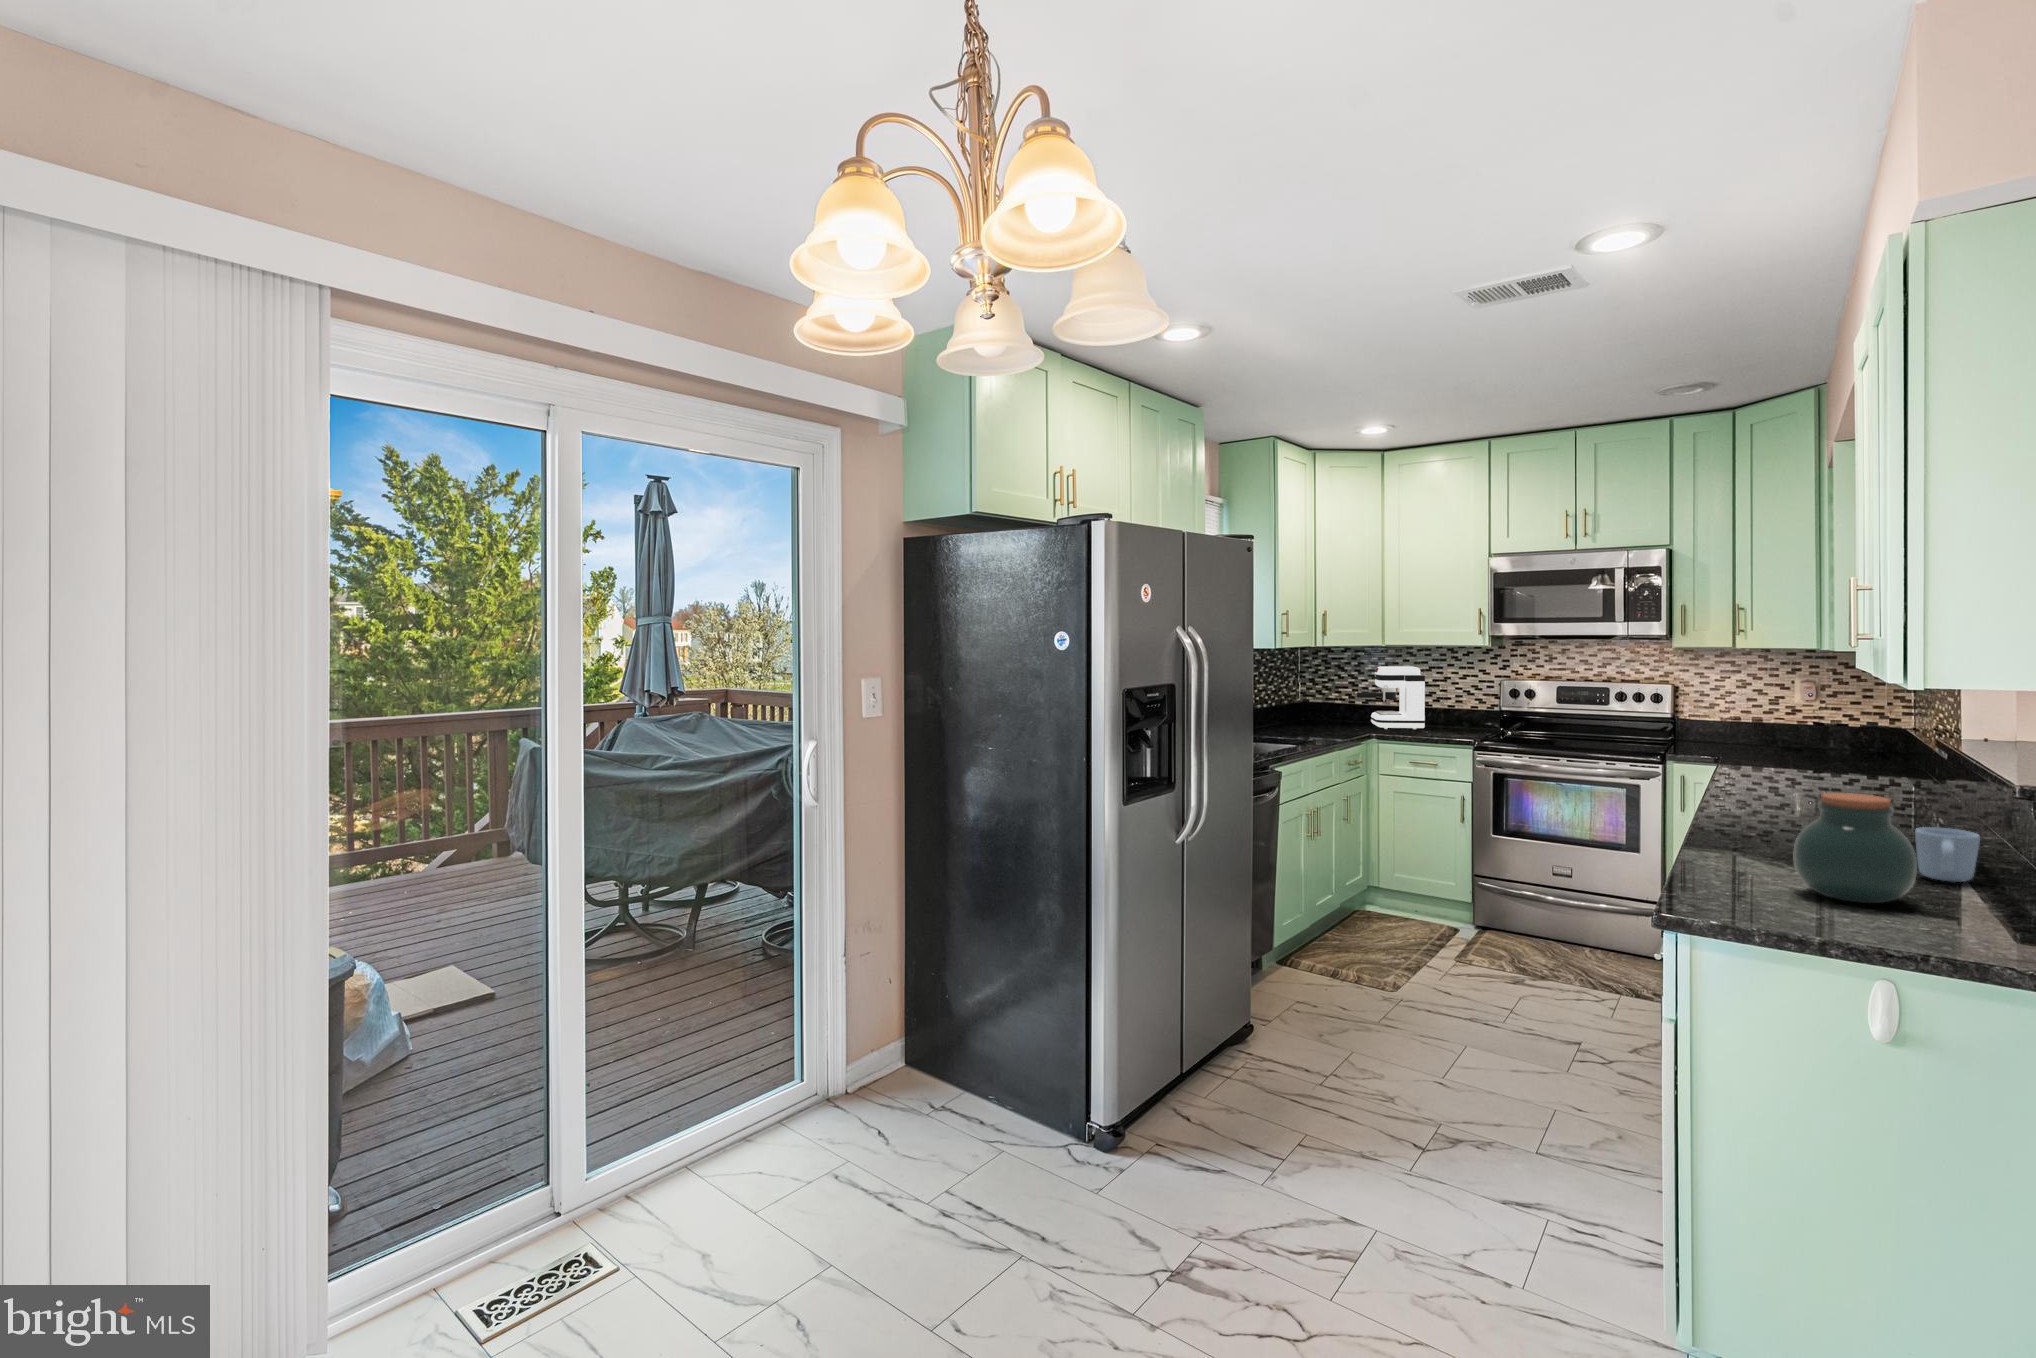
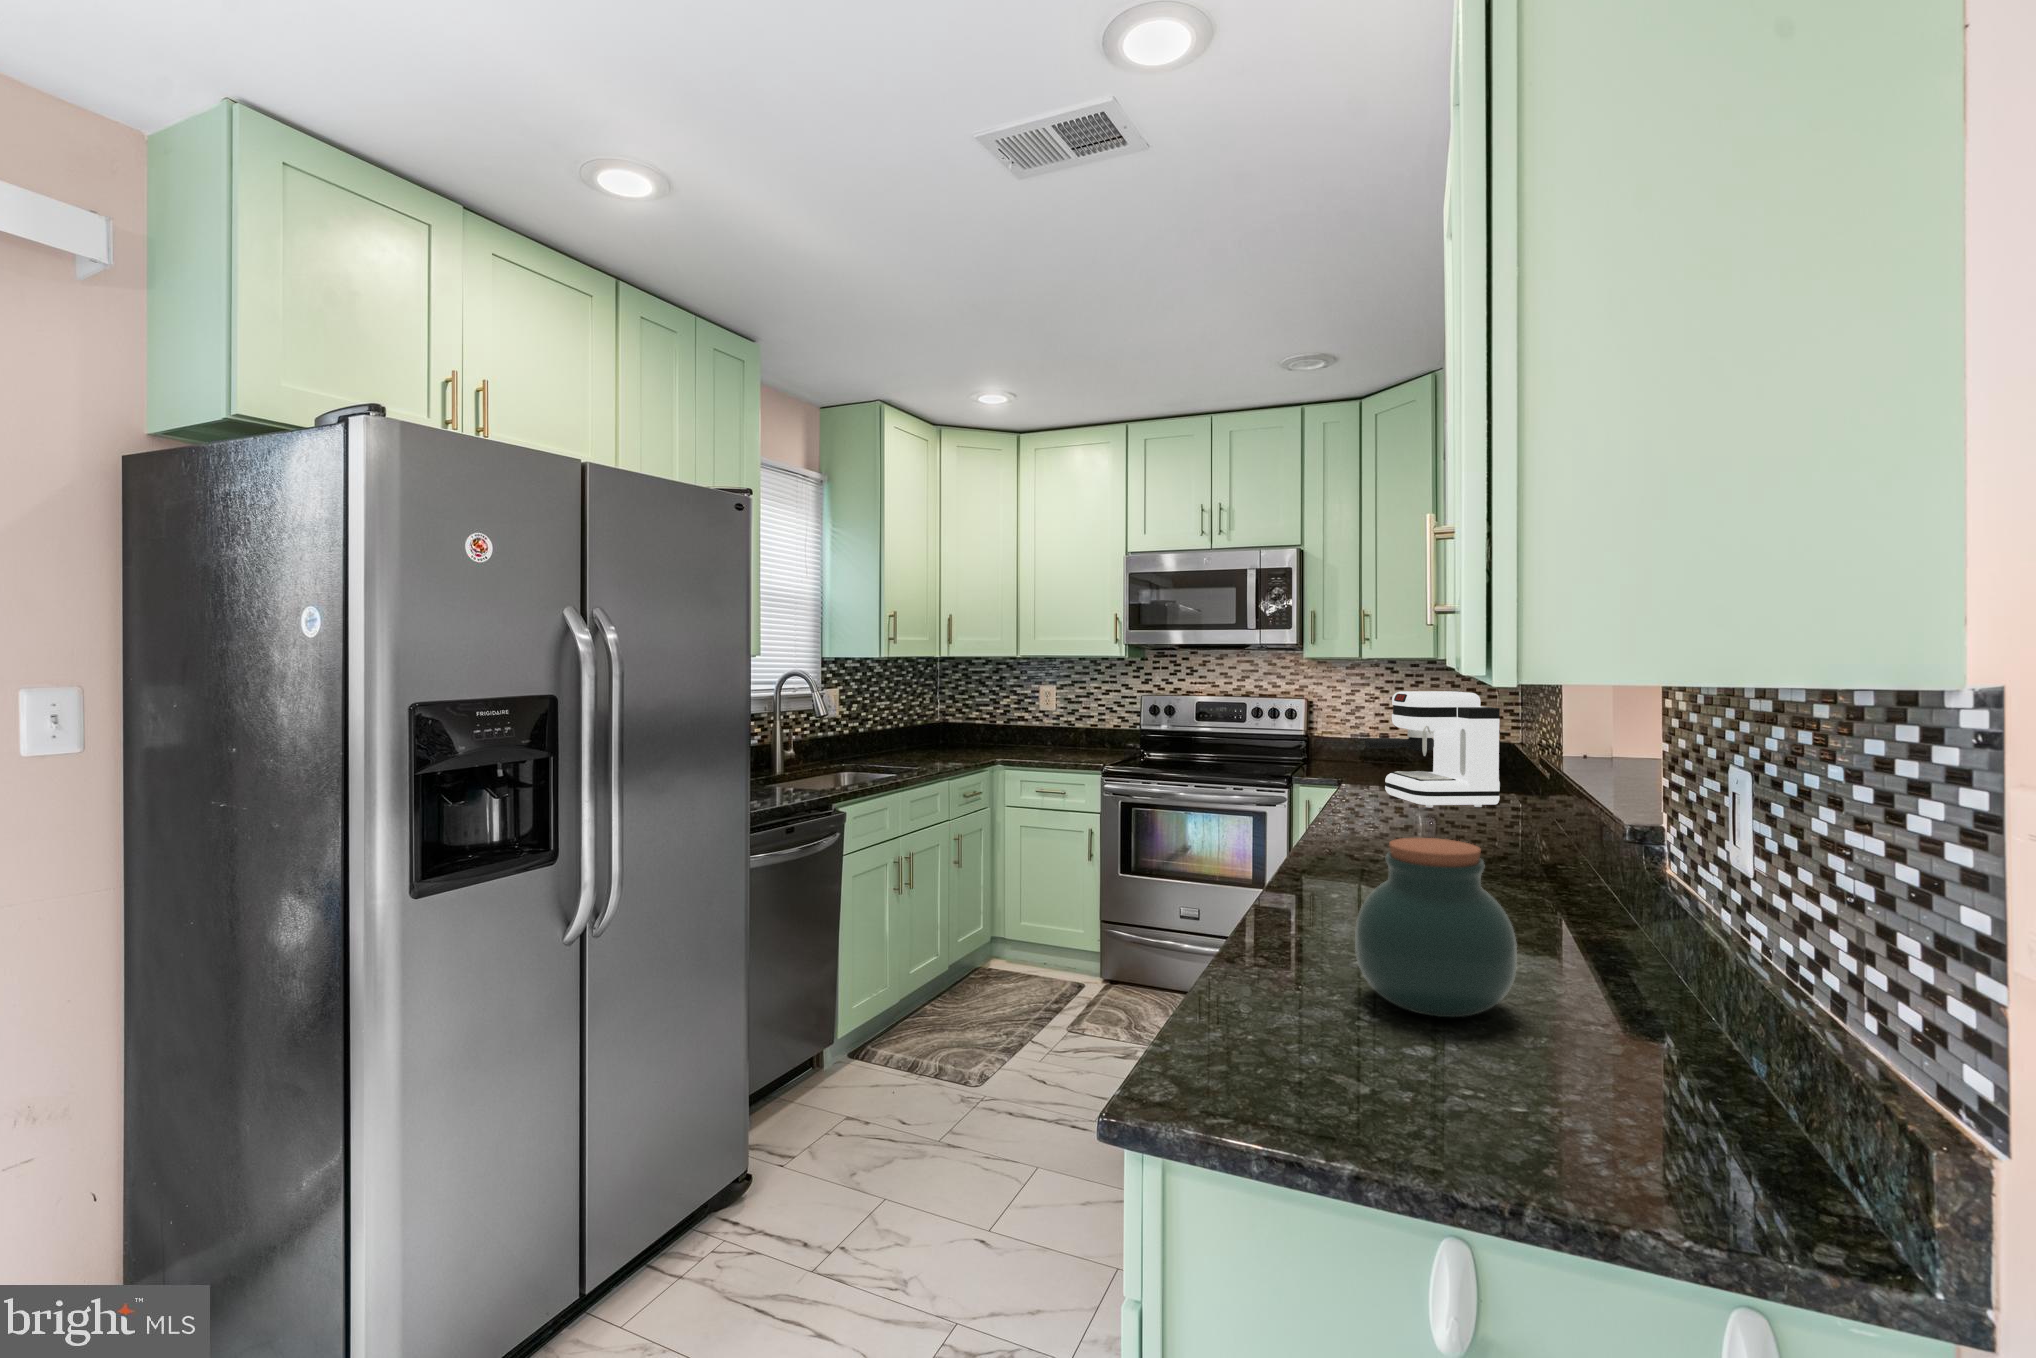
coffee maker: present [1357,666,1425,729] -> present [1365,691,1500,808]
mug: present [1915,827,1980,882] -> none [1517,879,1595,960]

